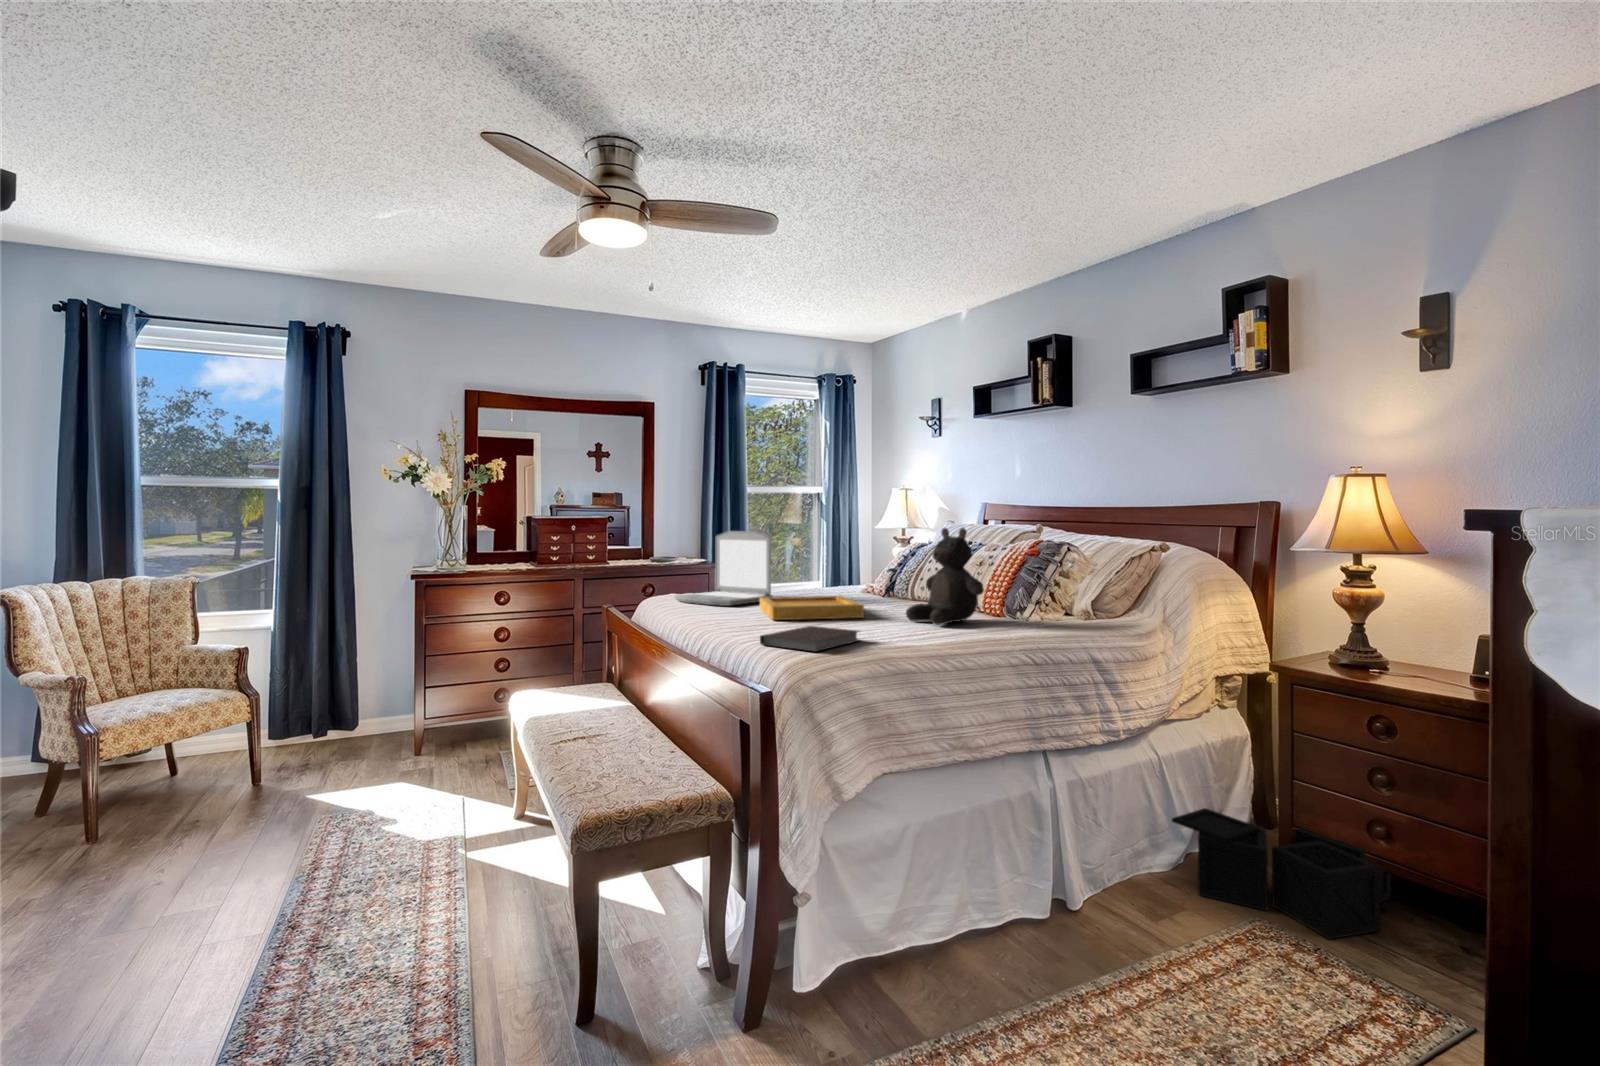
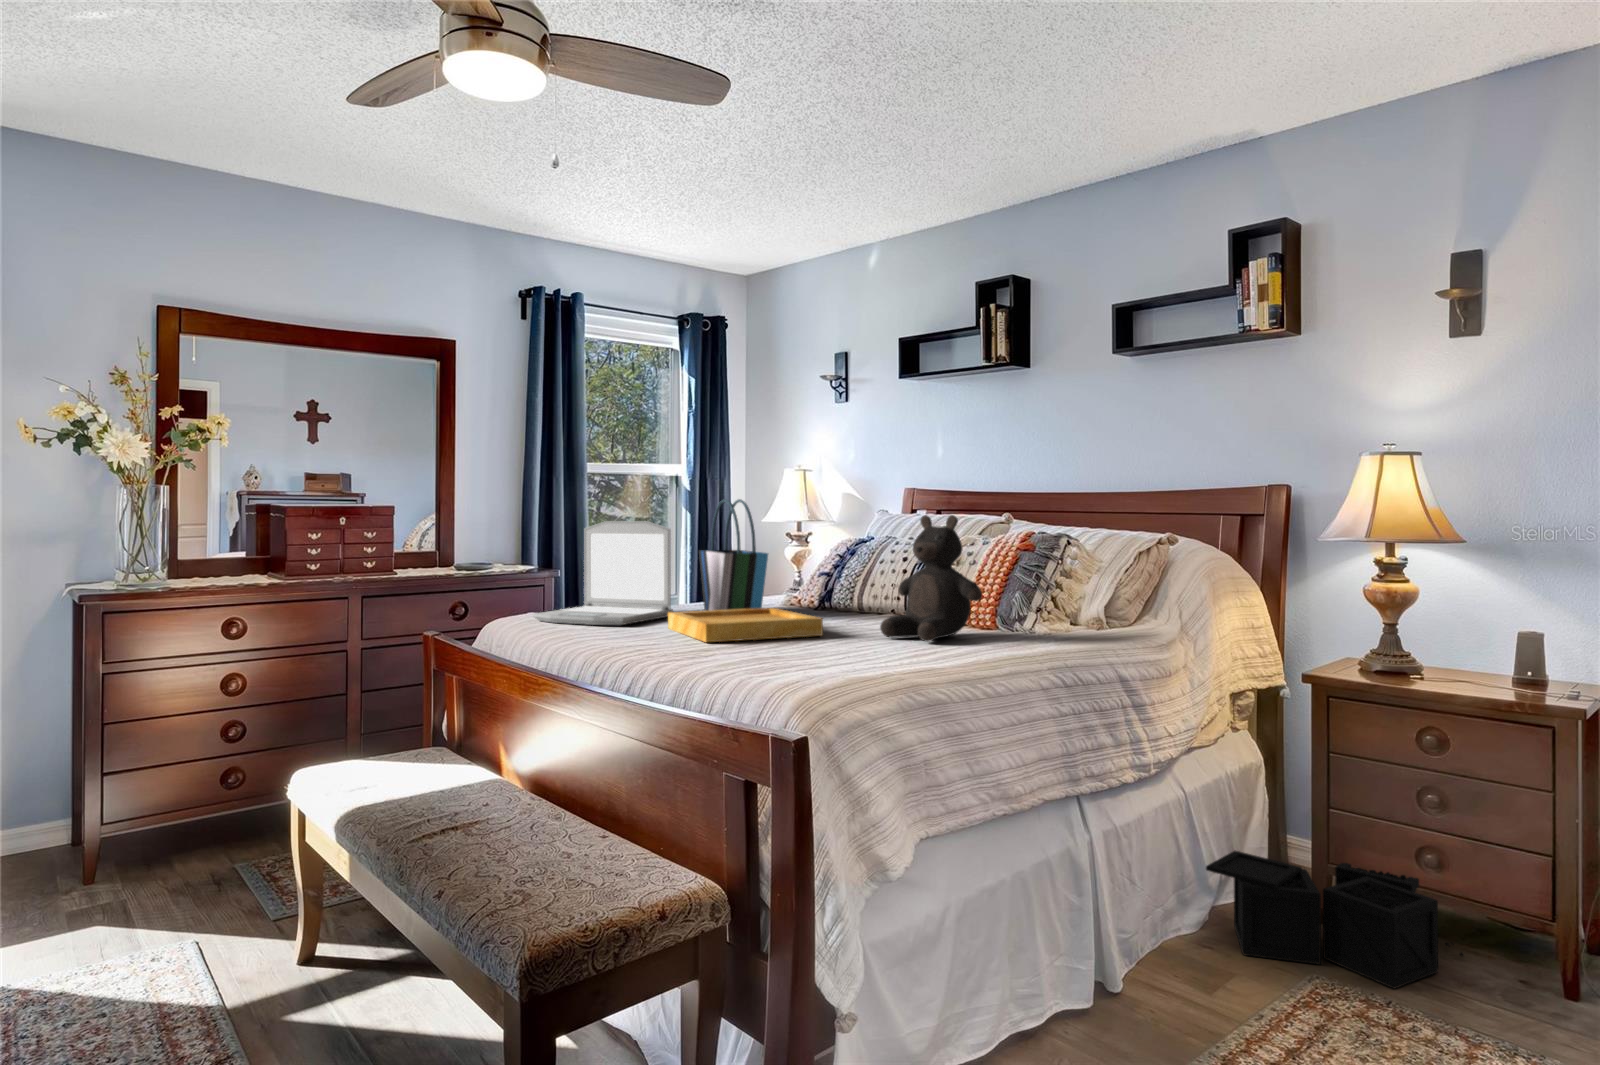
tote bag: none [800,515,842,601] -> present [699,499,768,611]
notebook: present [760,626,858,652] -> none [729,648,856,682]

